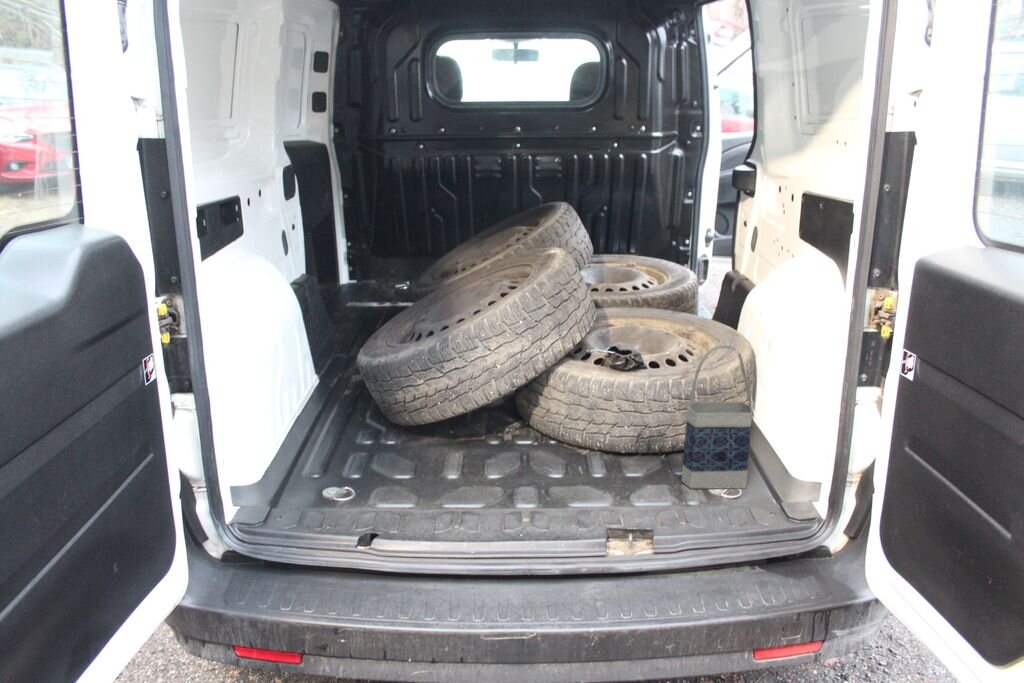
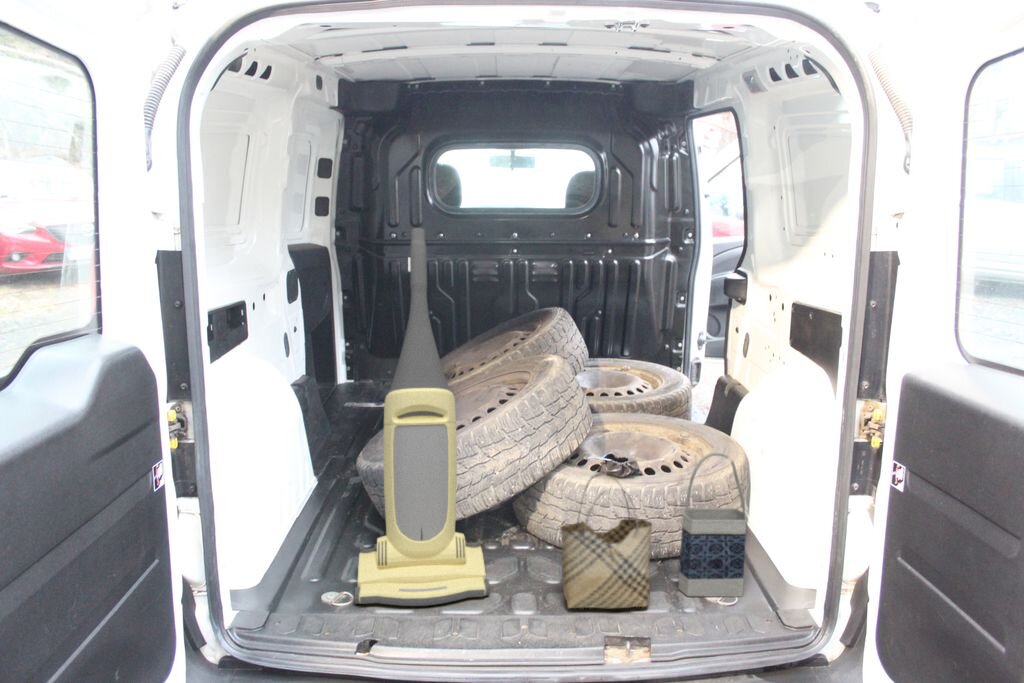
vacuum cleaner: none [356,111,492,500] -> present [354,228,490,606]
woven basket: none [562,366,656,501] -> present [560,473,652,608]

